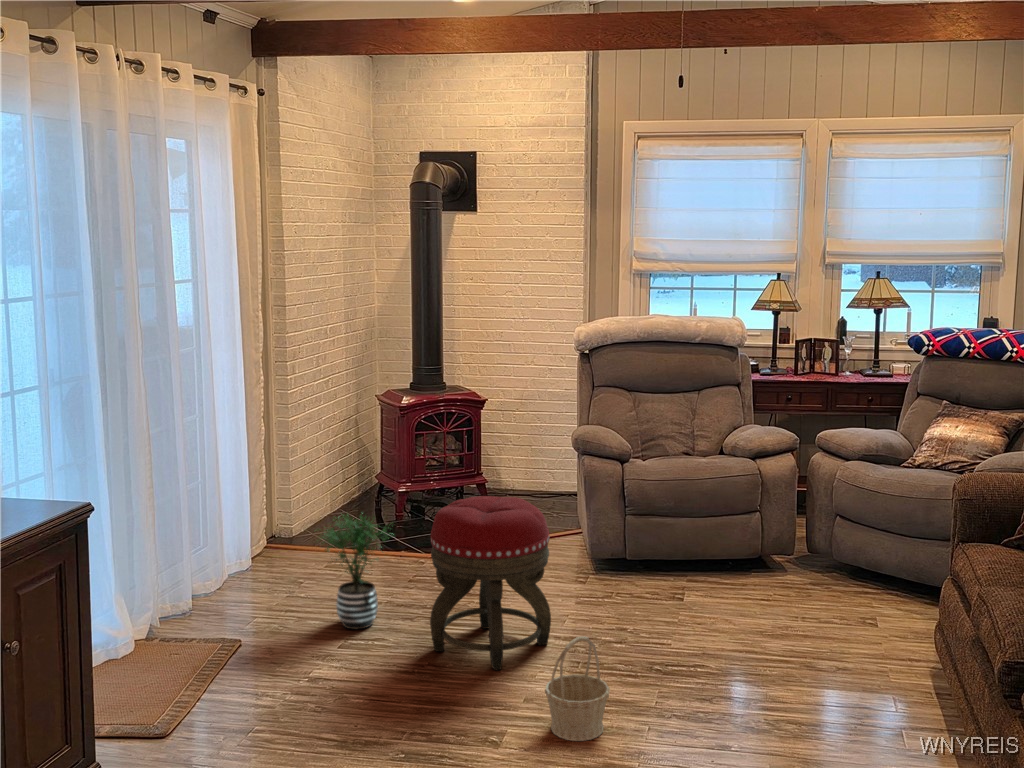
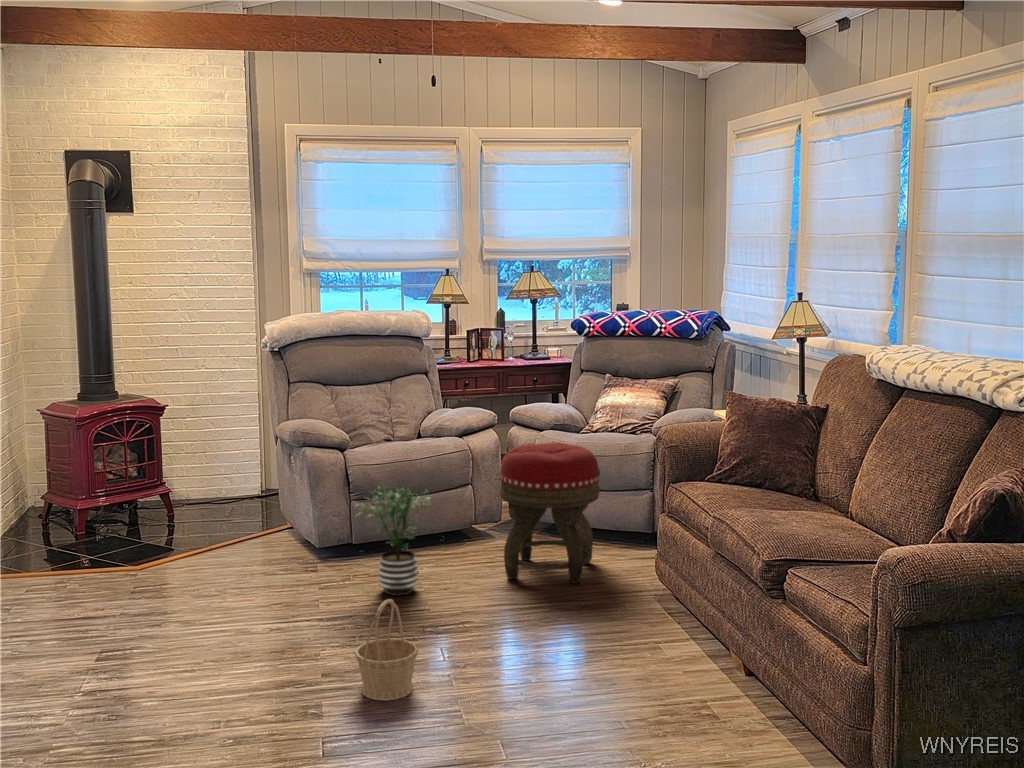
footstool: present [430,496,551,670] -> present [499,442,600,584]
potted plant: present [322,514,394,629] -> present [356,486,430,596]

